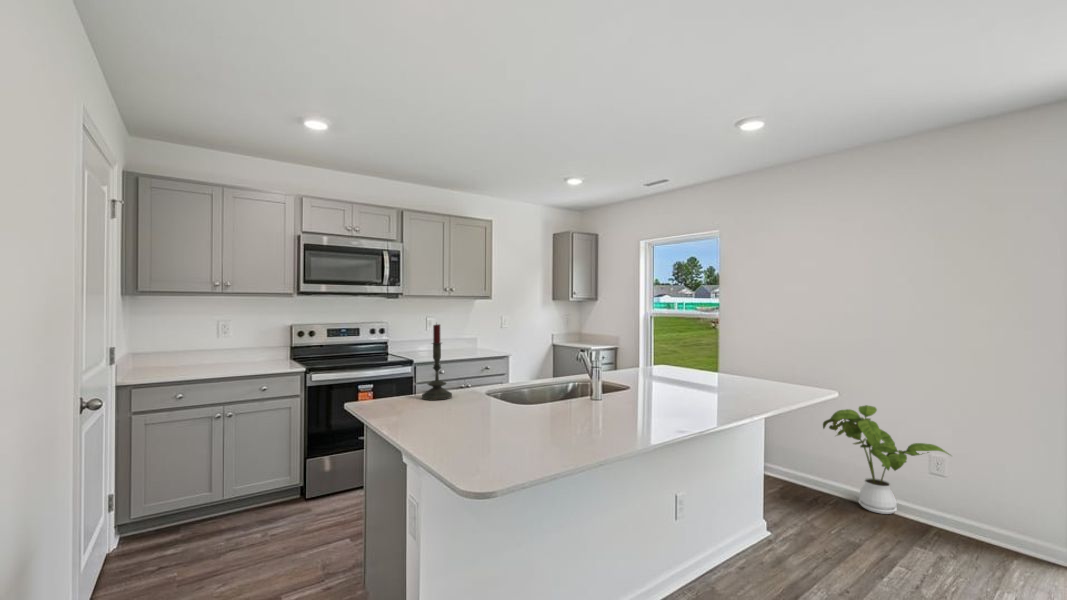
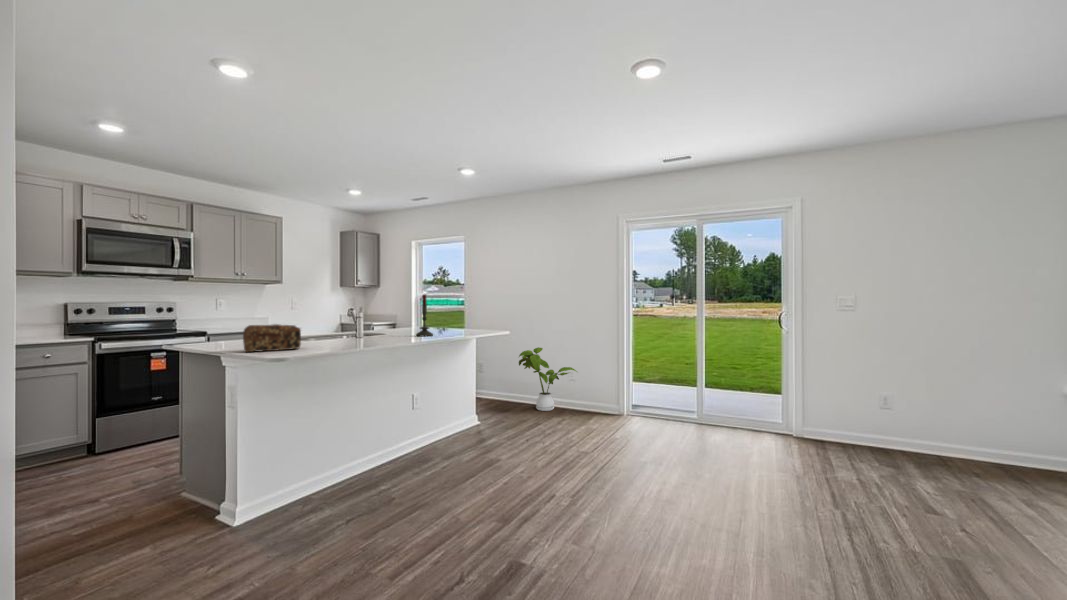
candle: present [422,324,452,400] -> present [416,294,433,336]
bread loaf: none [434,386,519,438] -> present [243,324,301,352]

